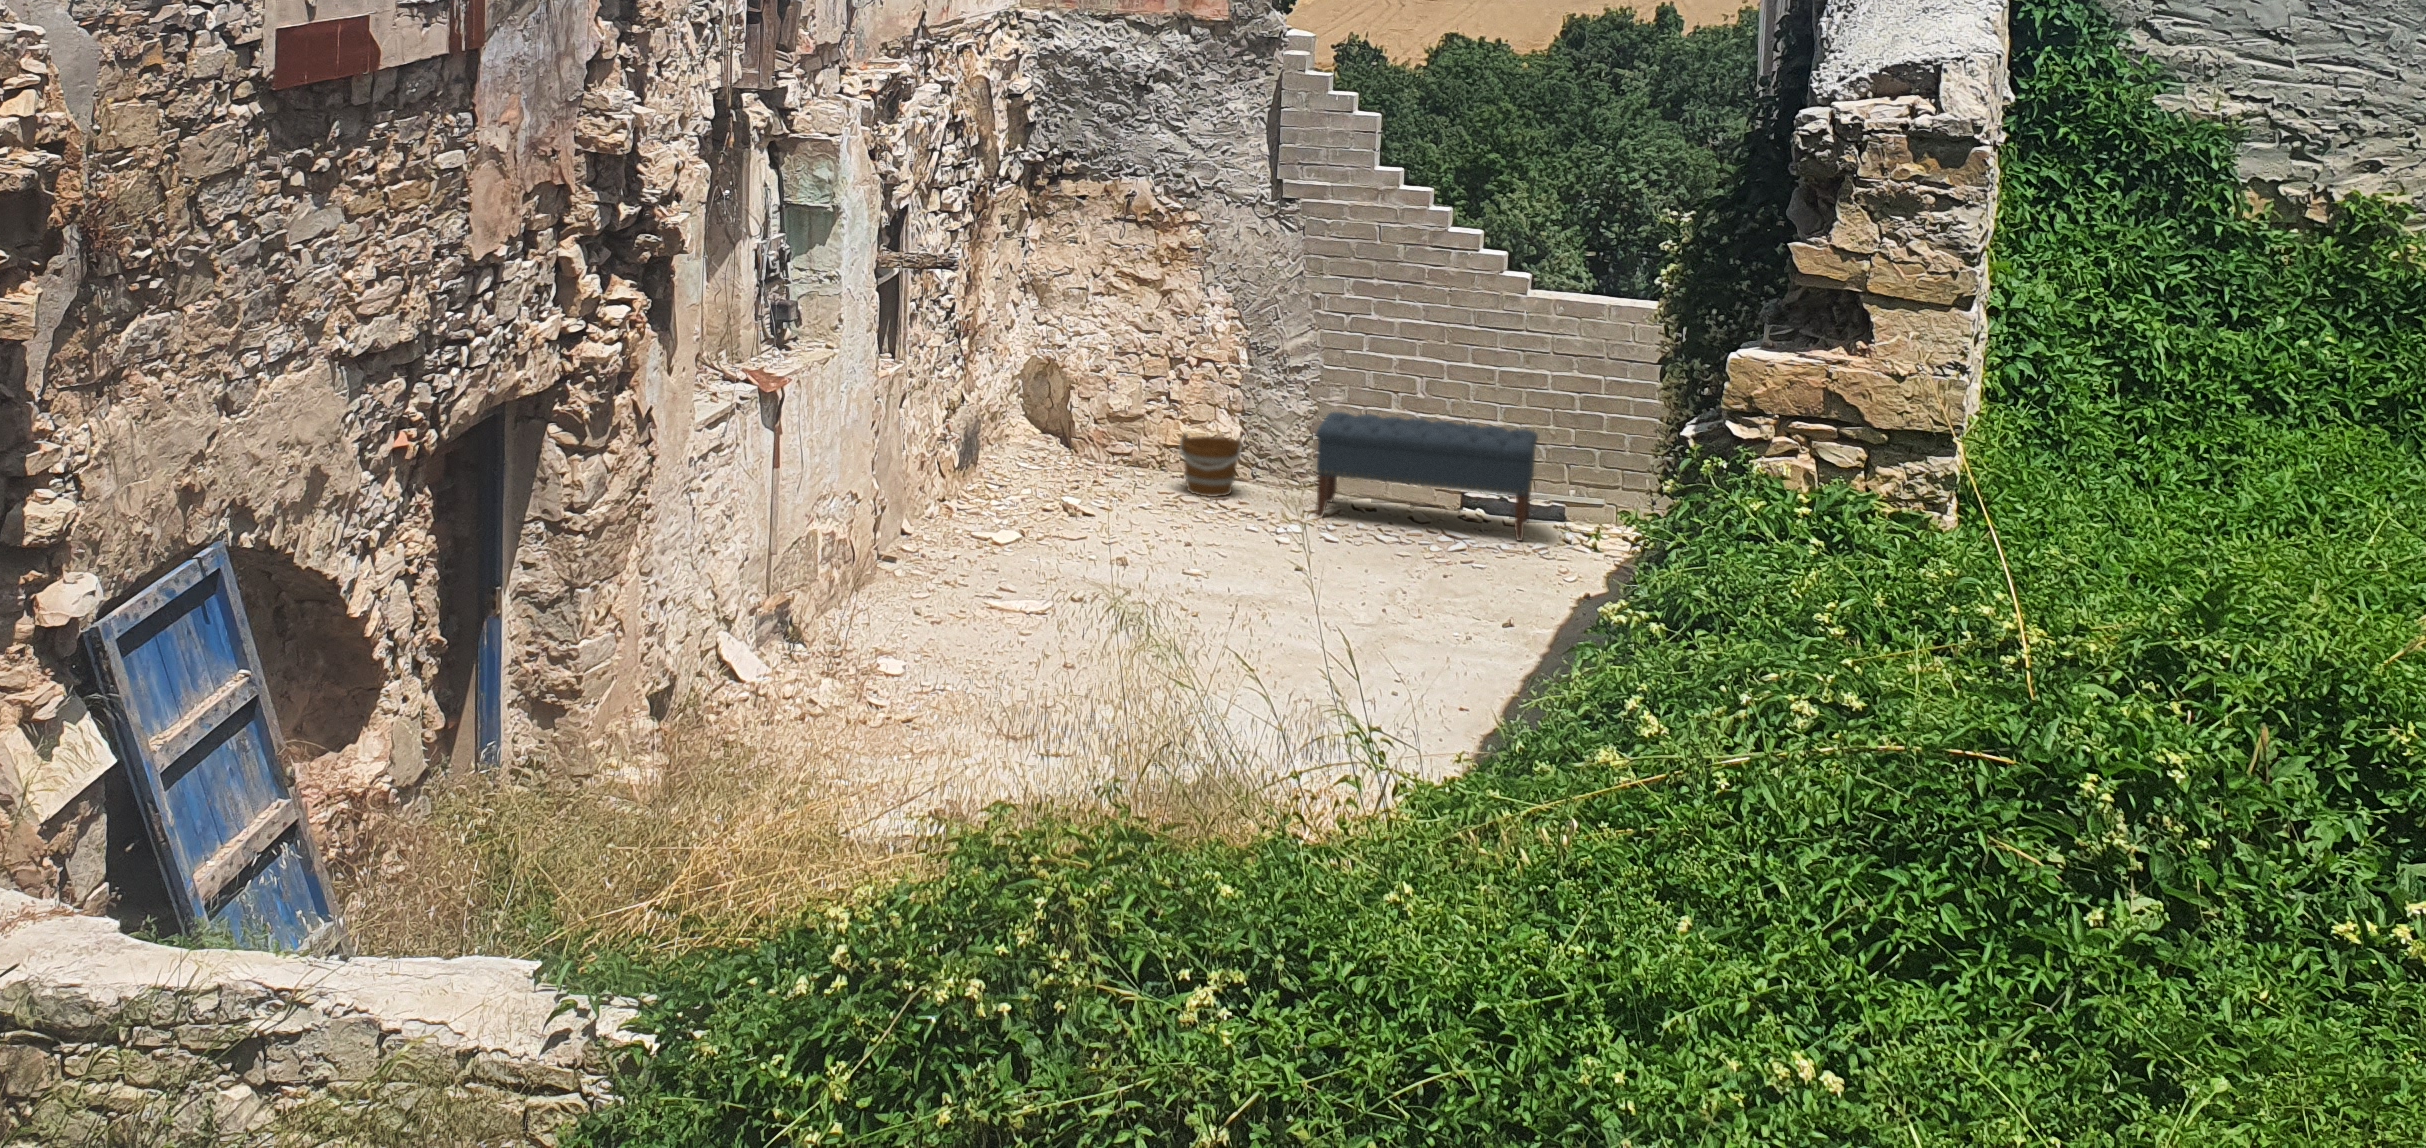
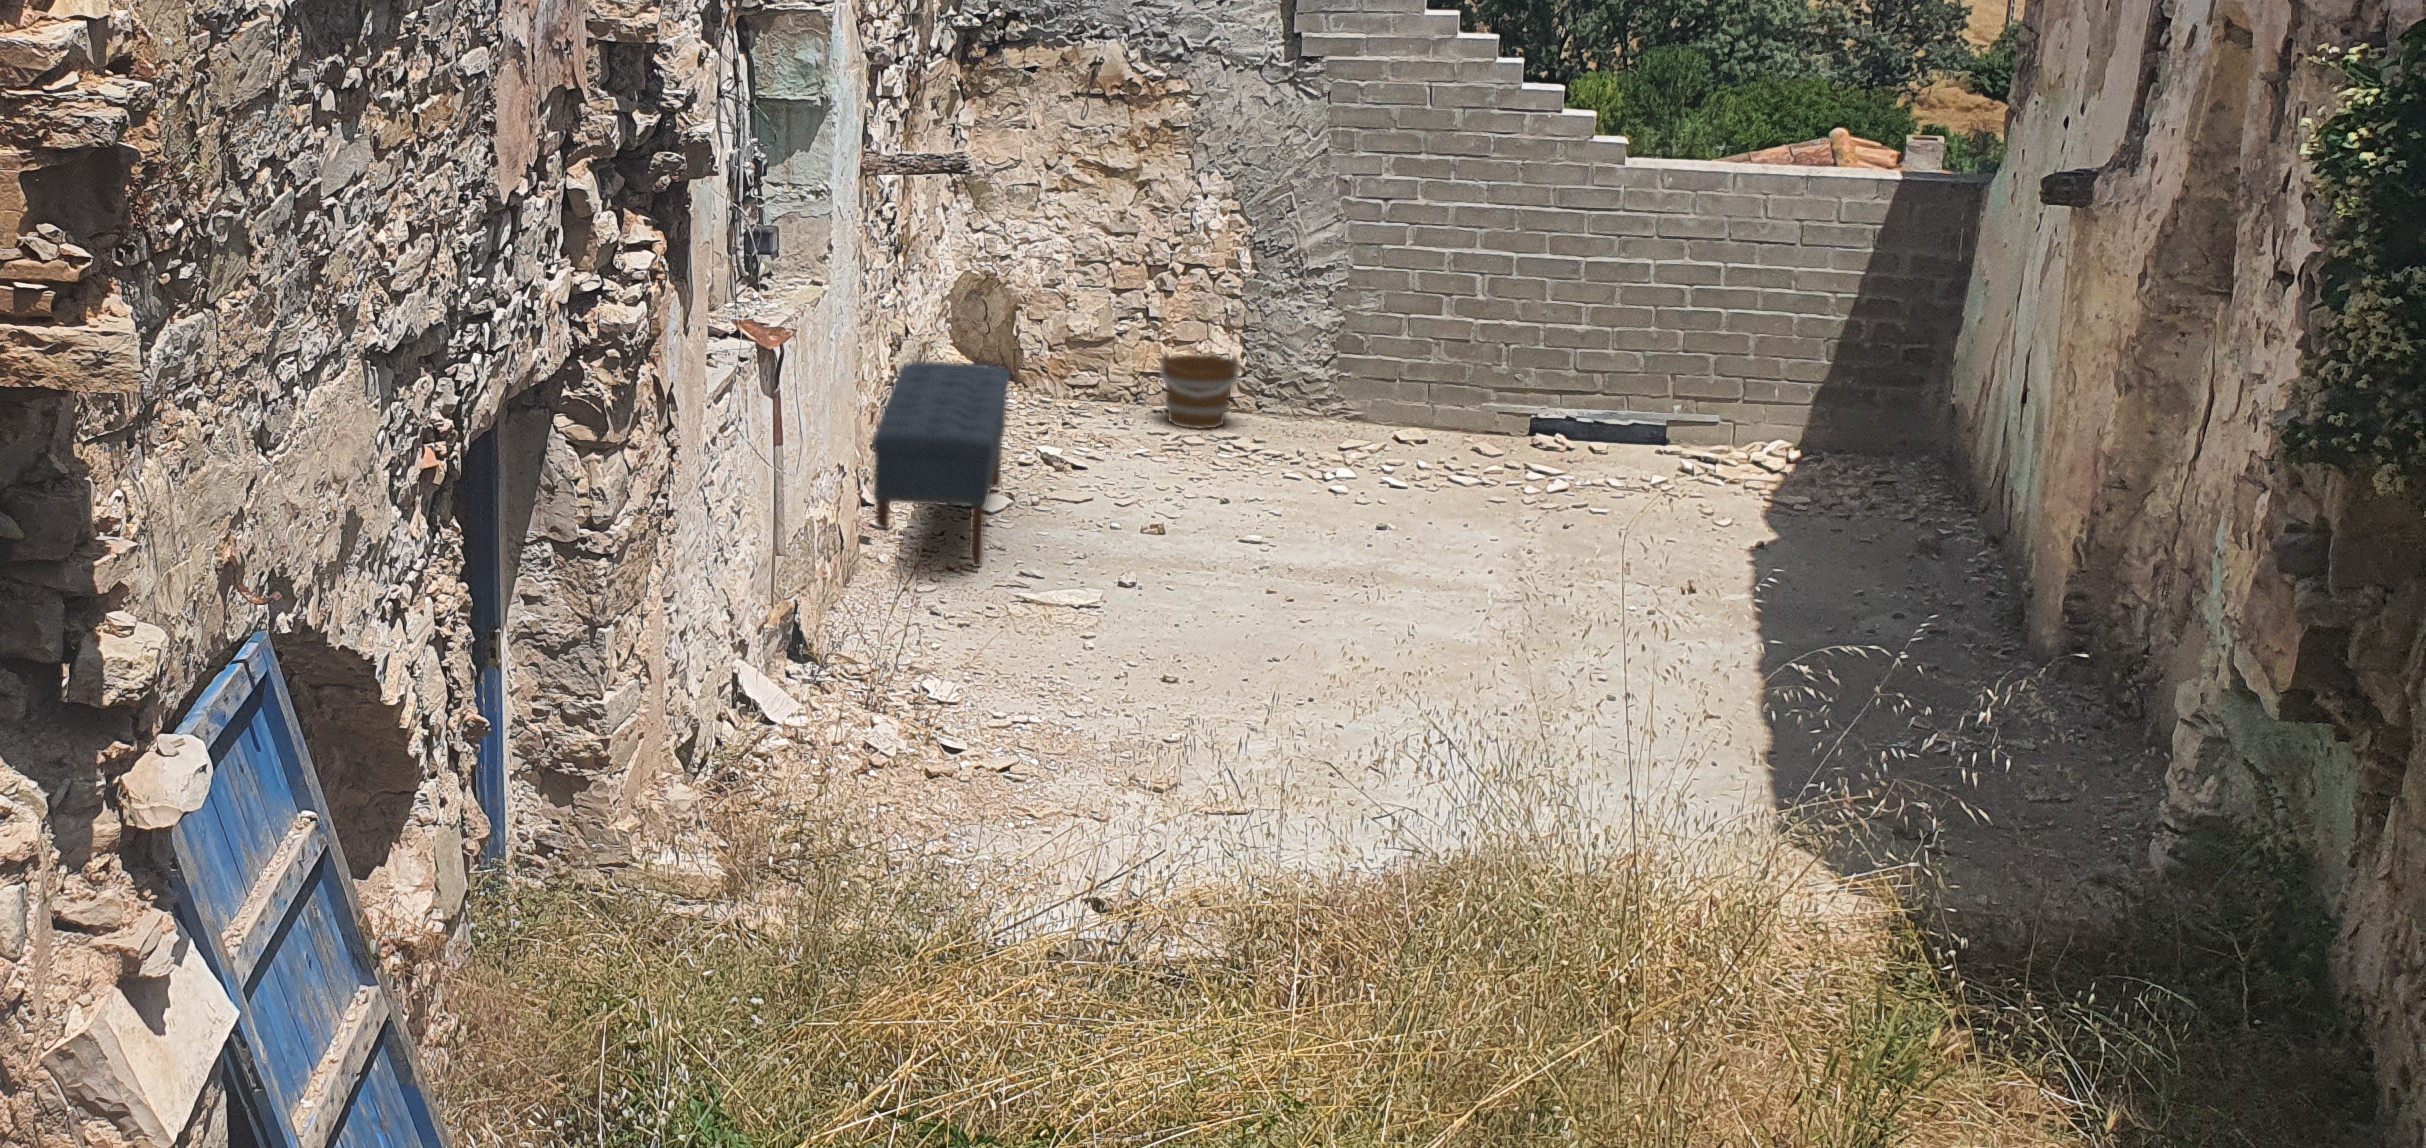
bench: present [1316,412,1538,541] -> present [872,361,1010,567]

